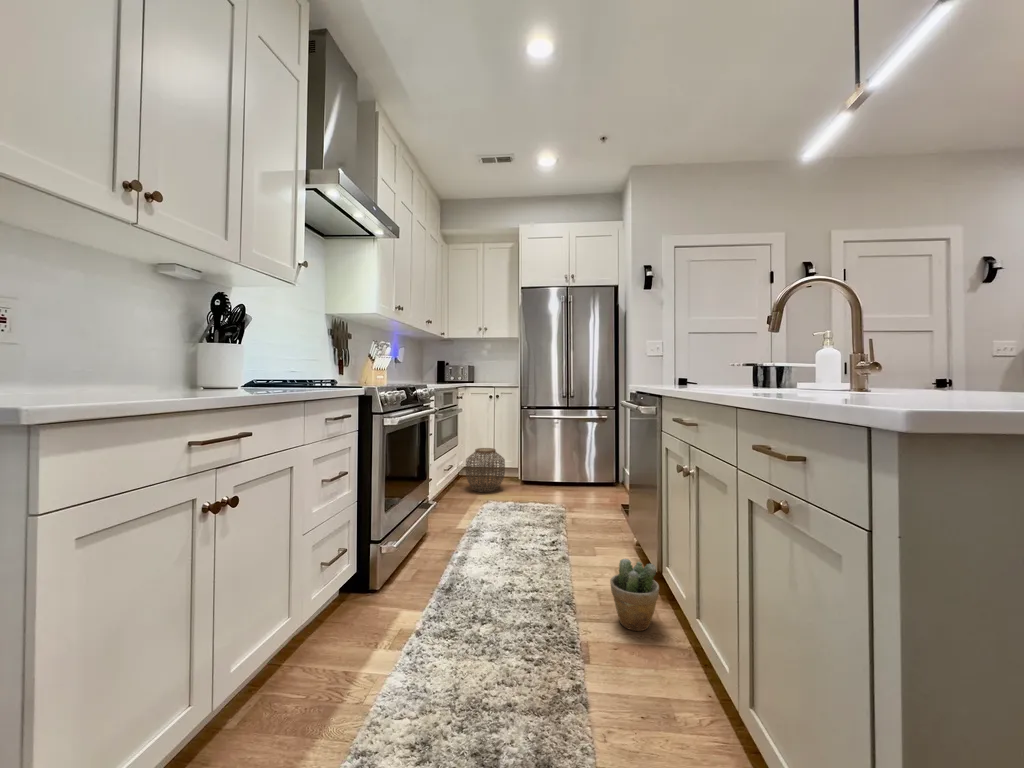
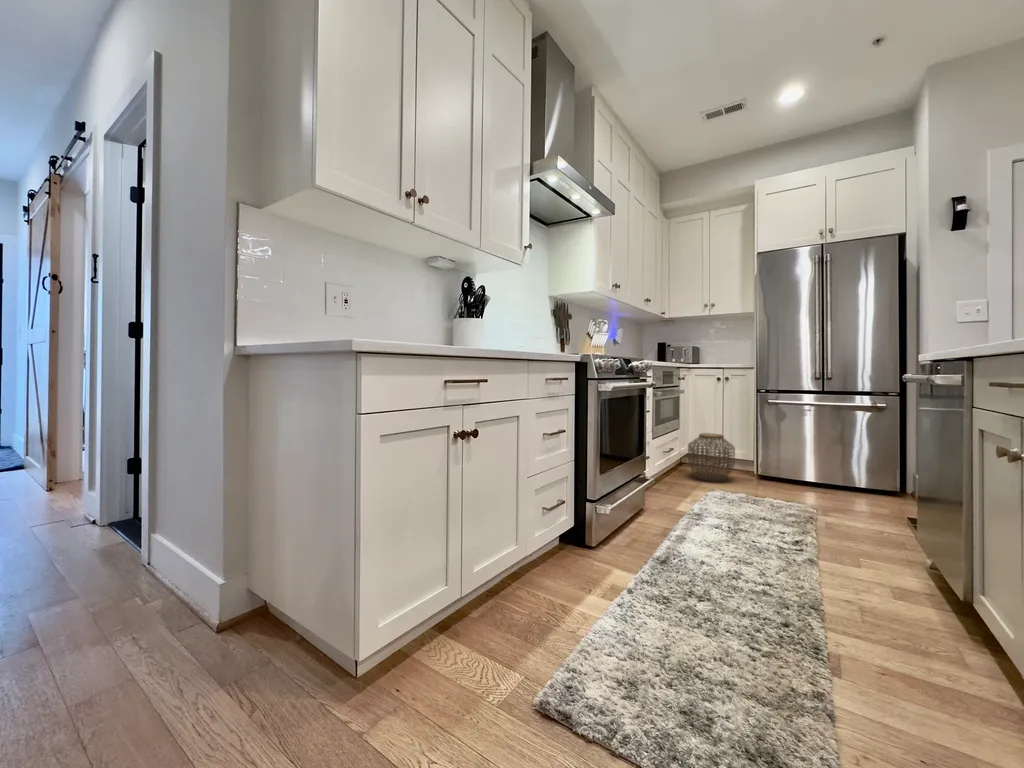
potted plant: present [610,559,659,631] -> none [878,564,964,663]

